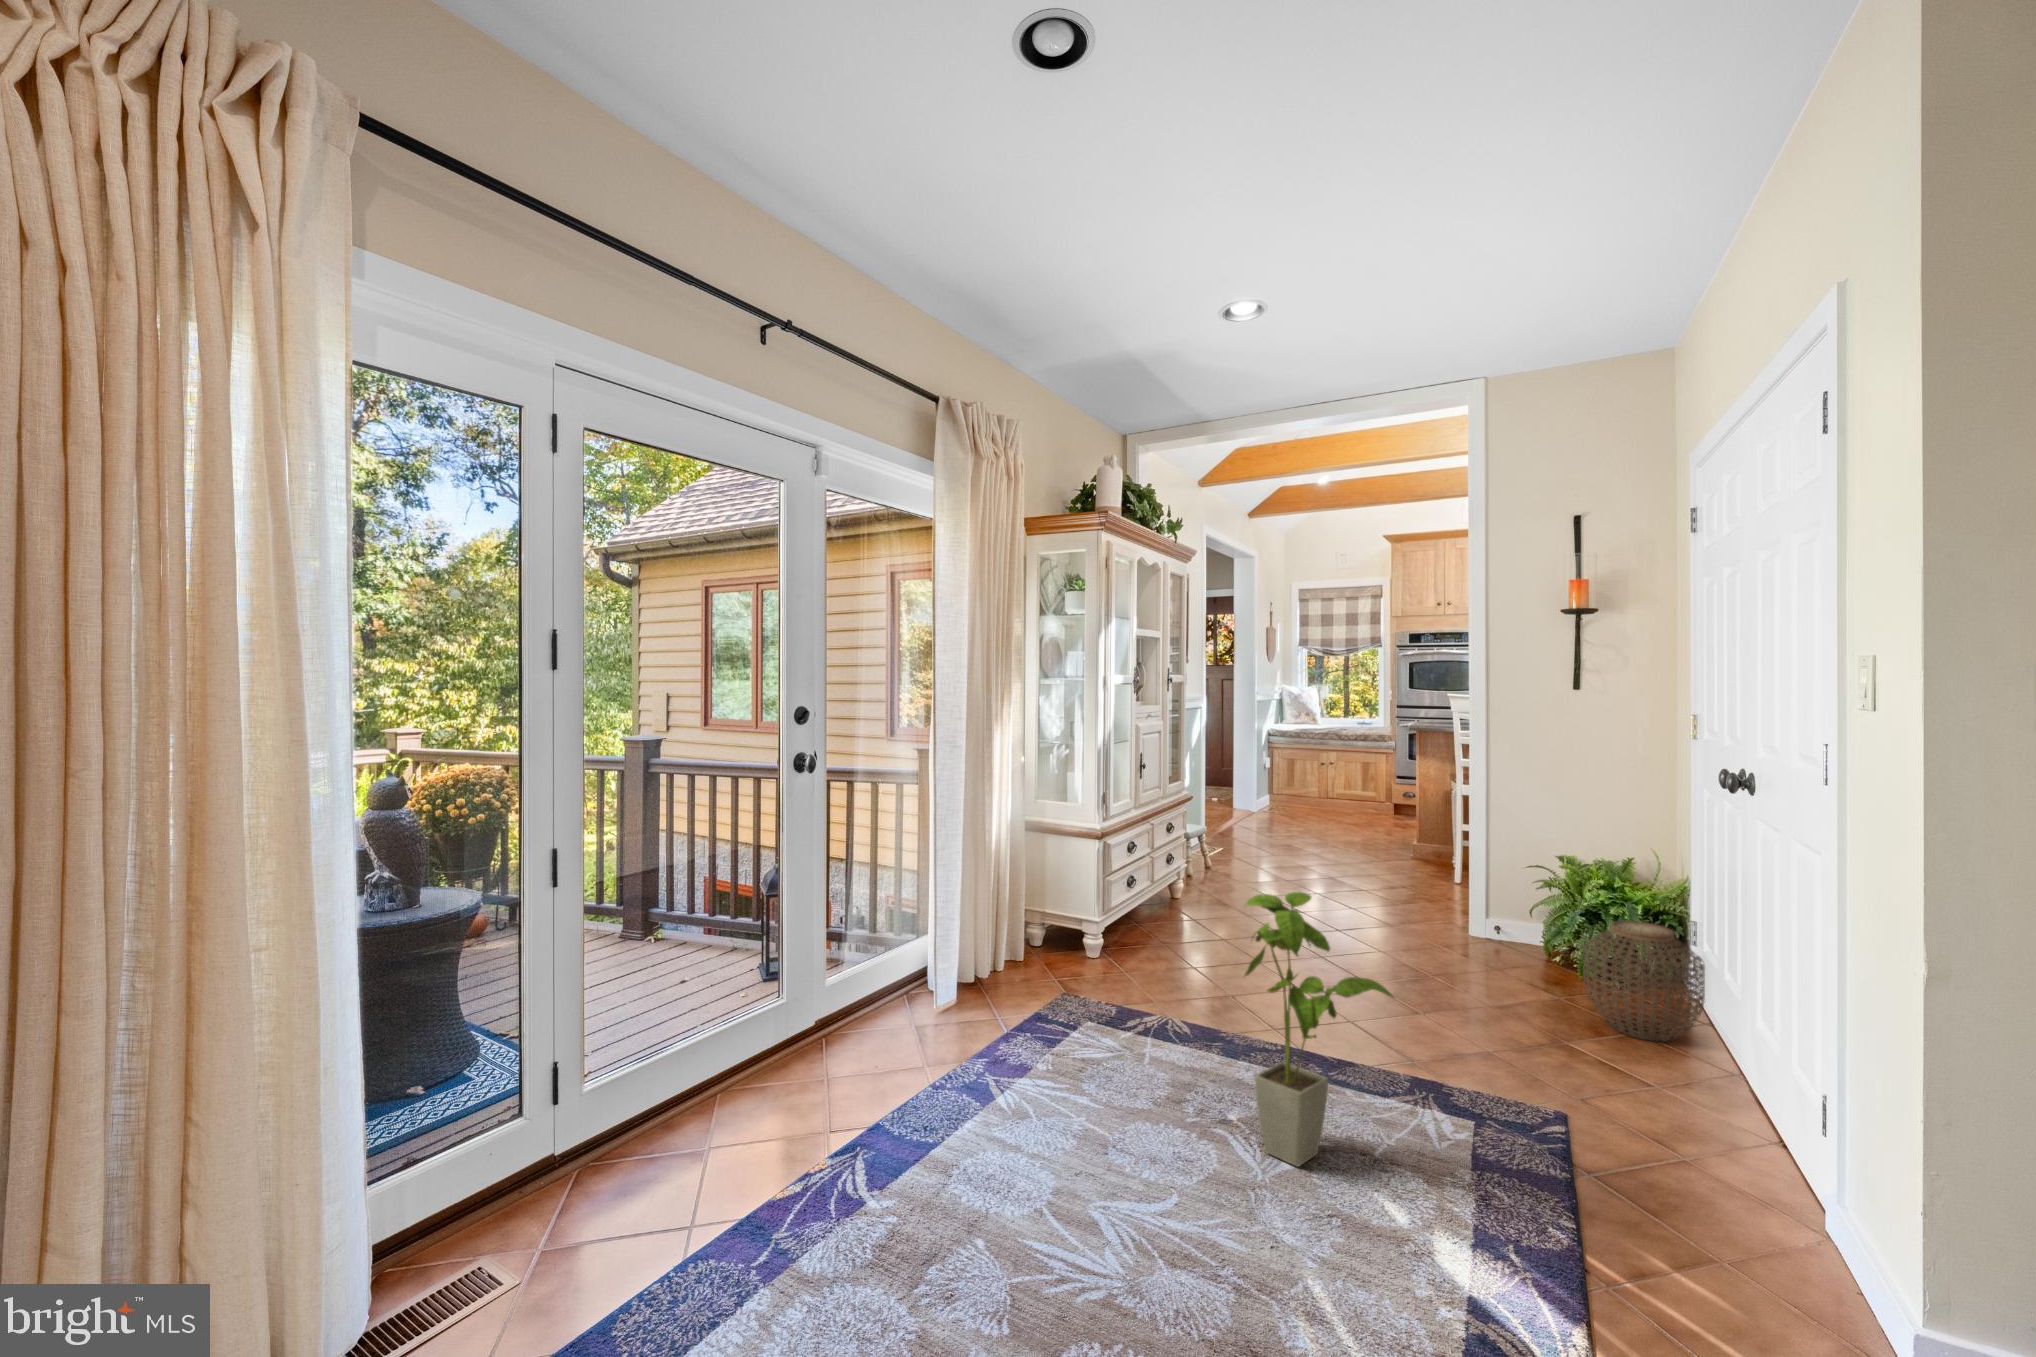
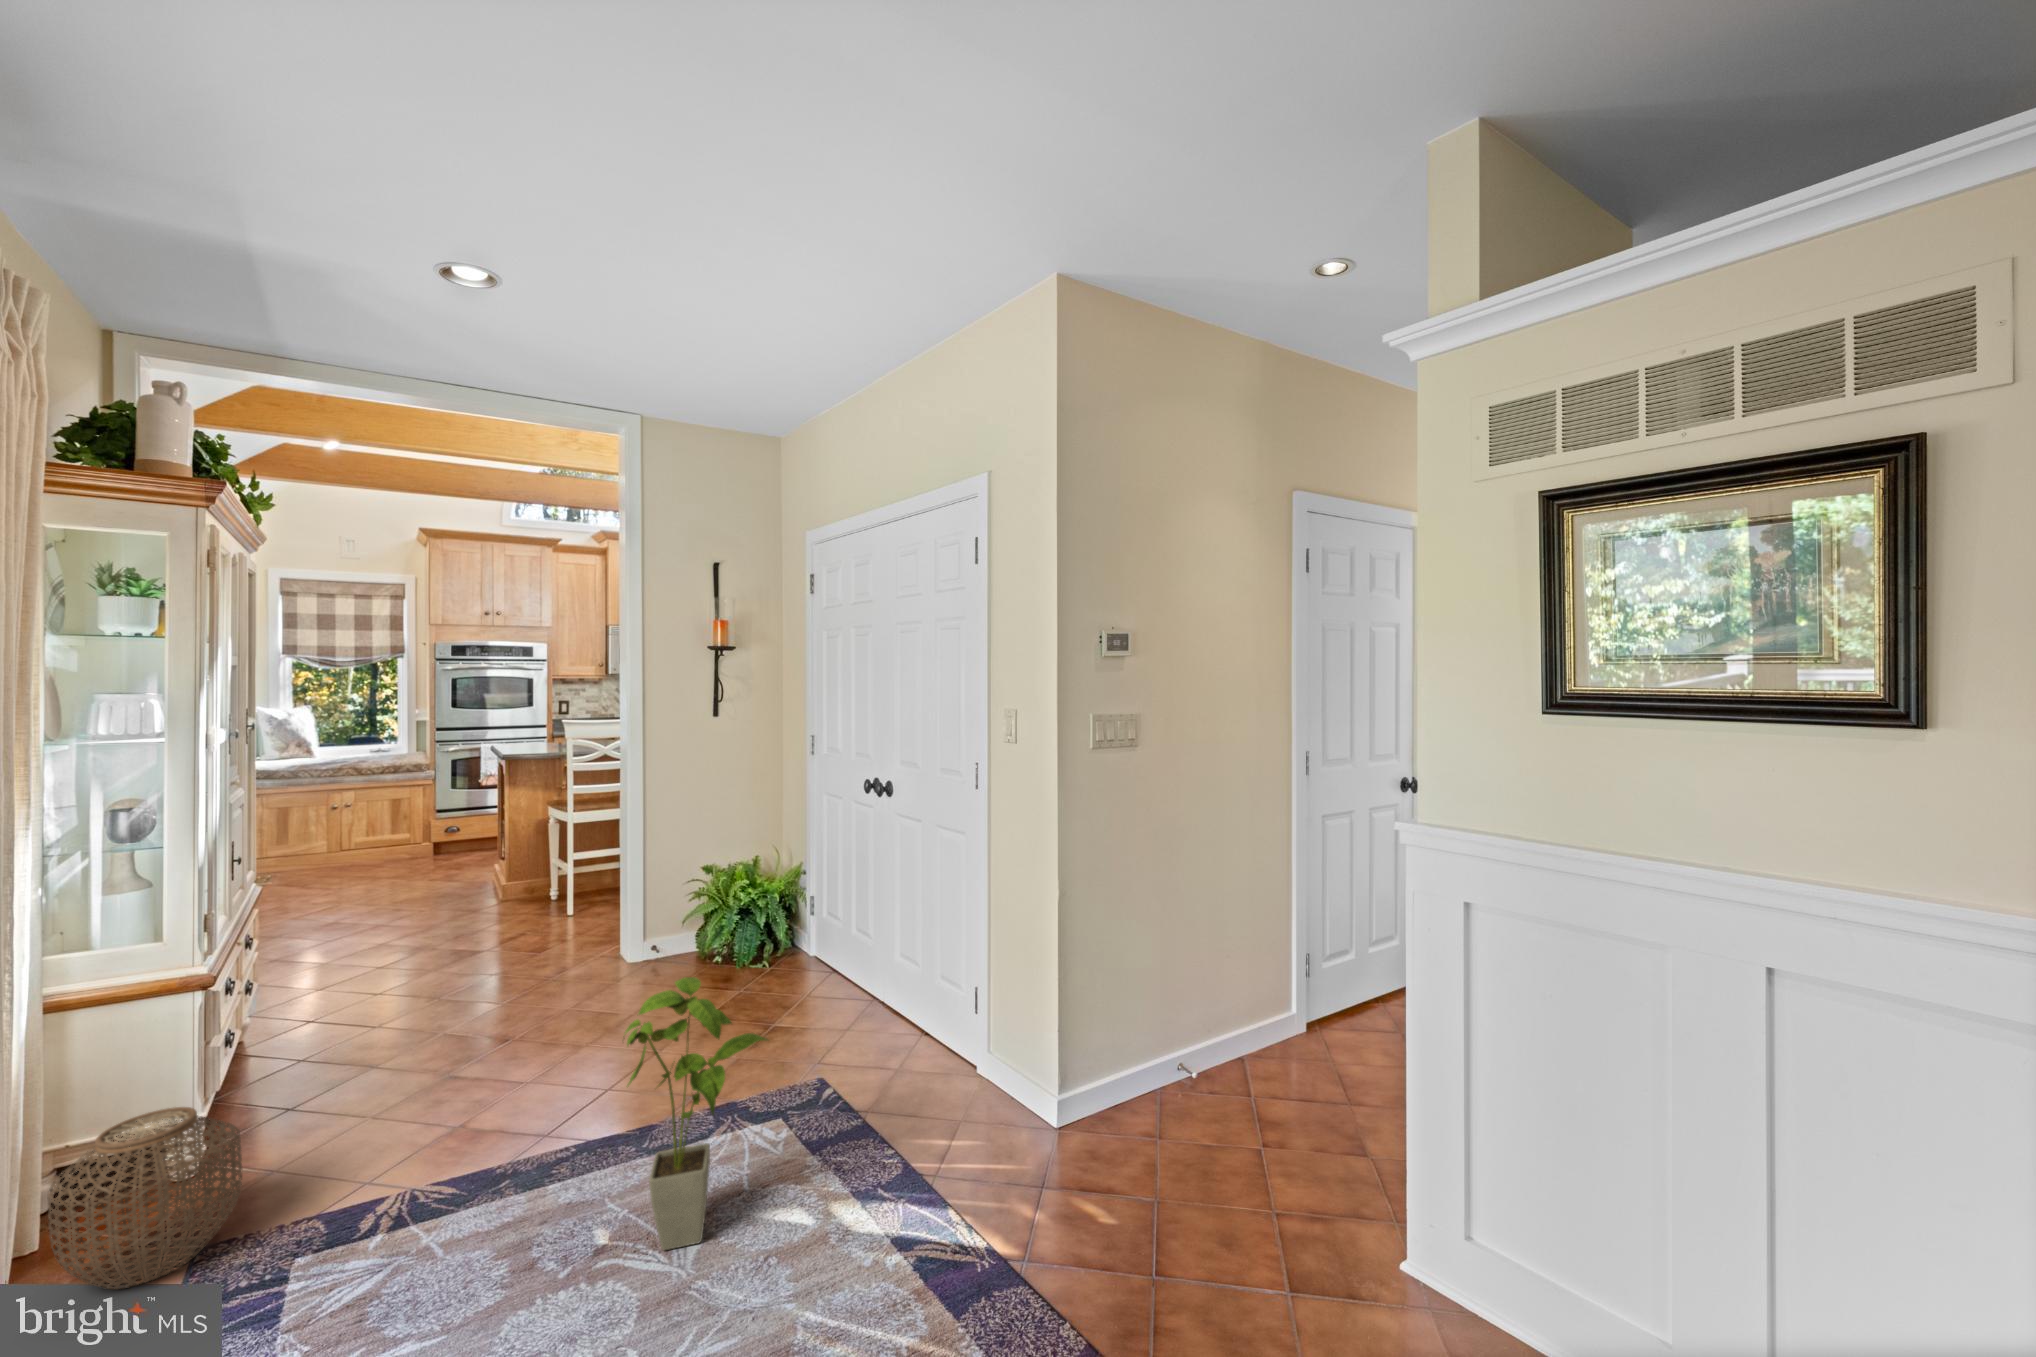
woven basket: present [1583,921,1705,1042] -> present [48,1107,242,1289]

